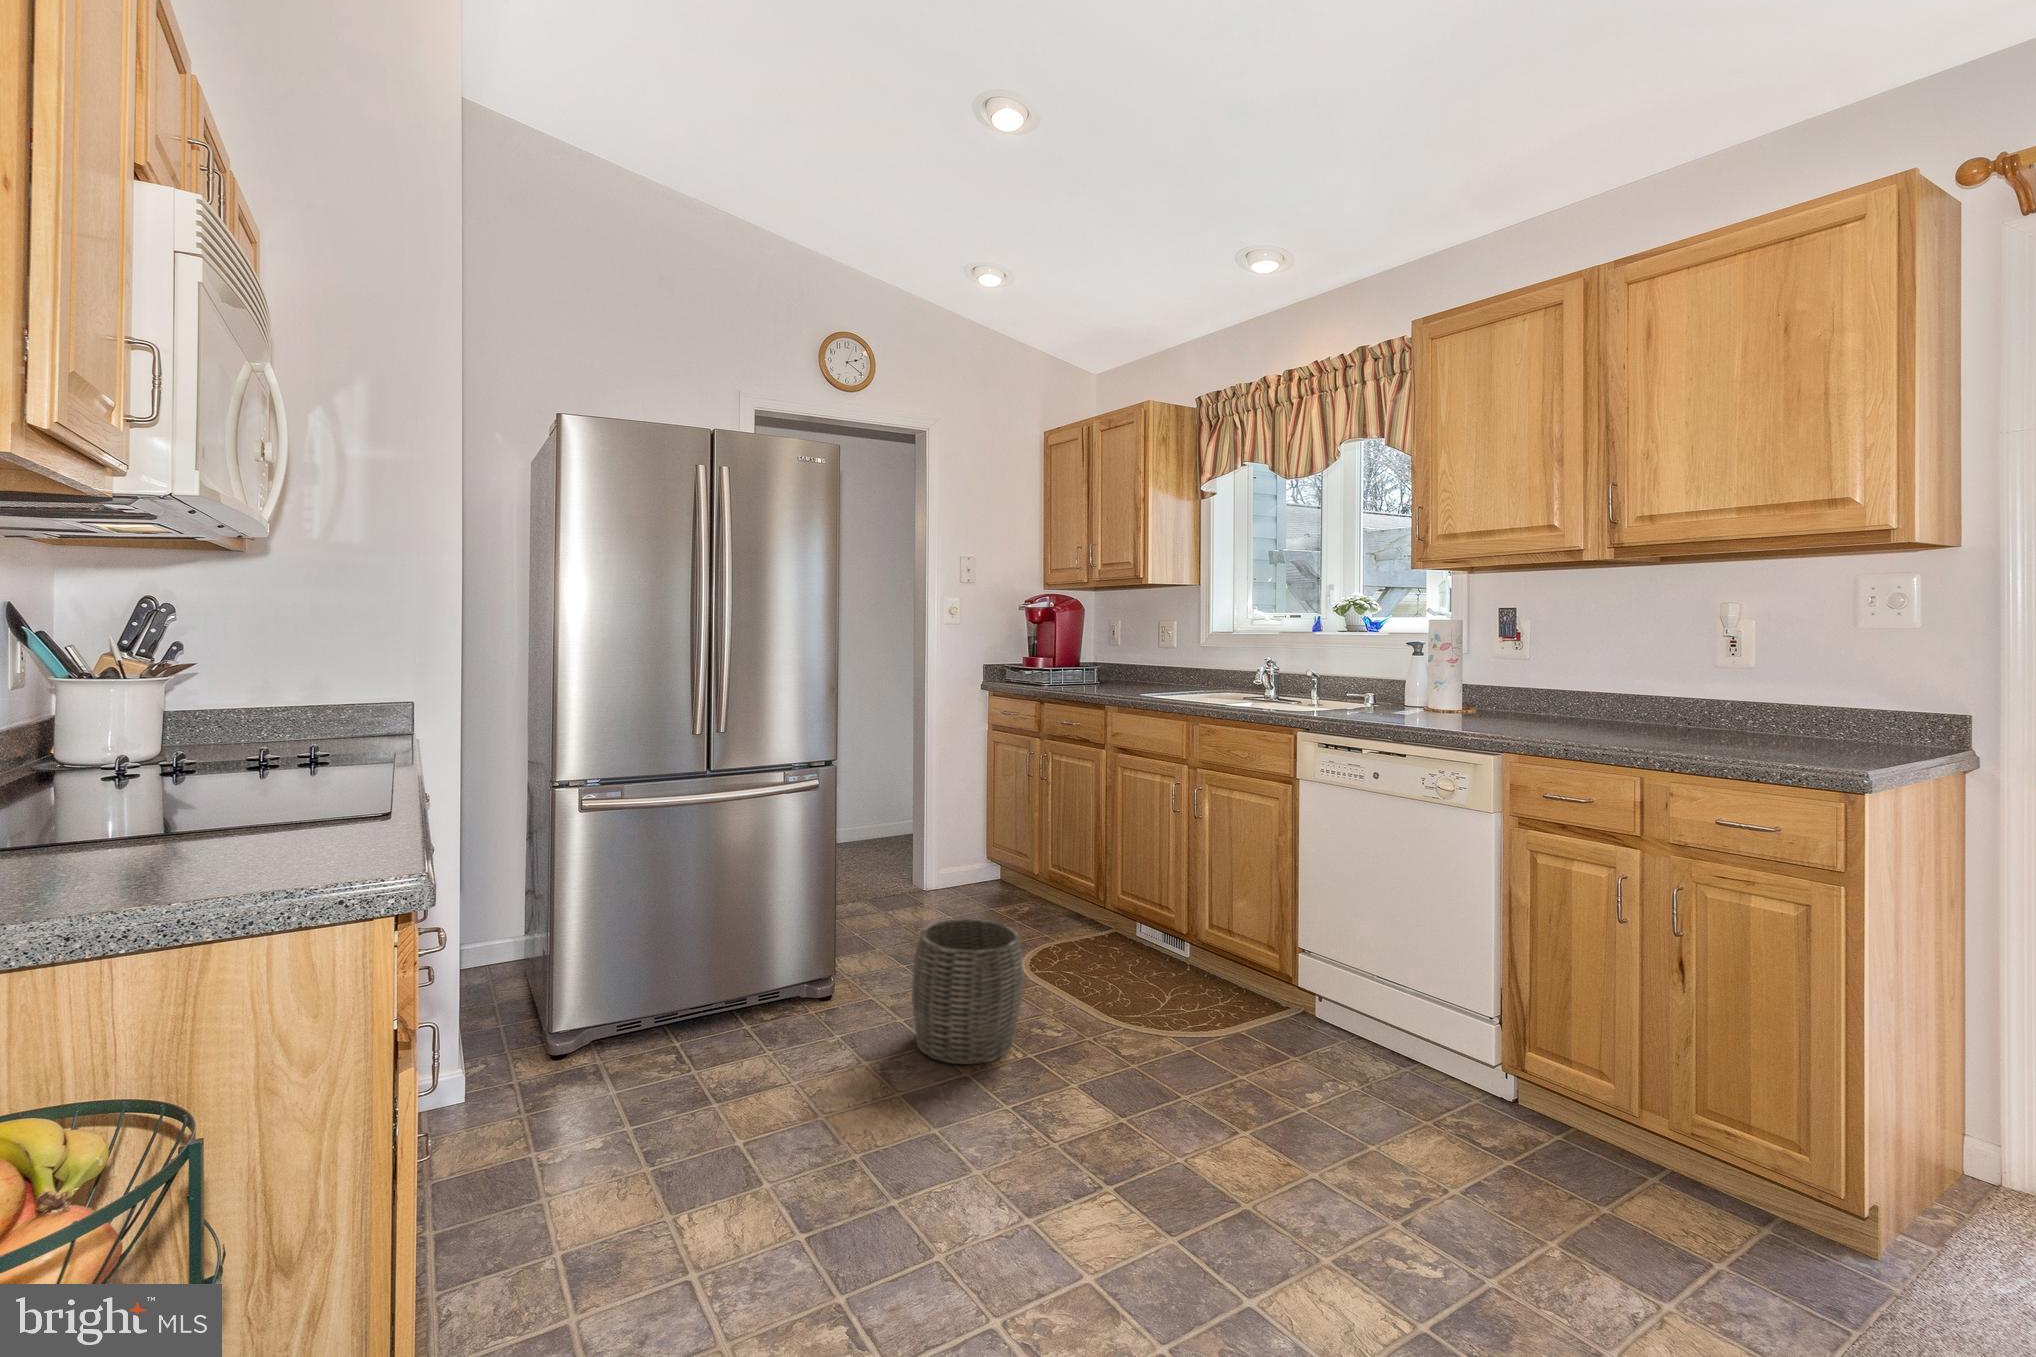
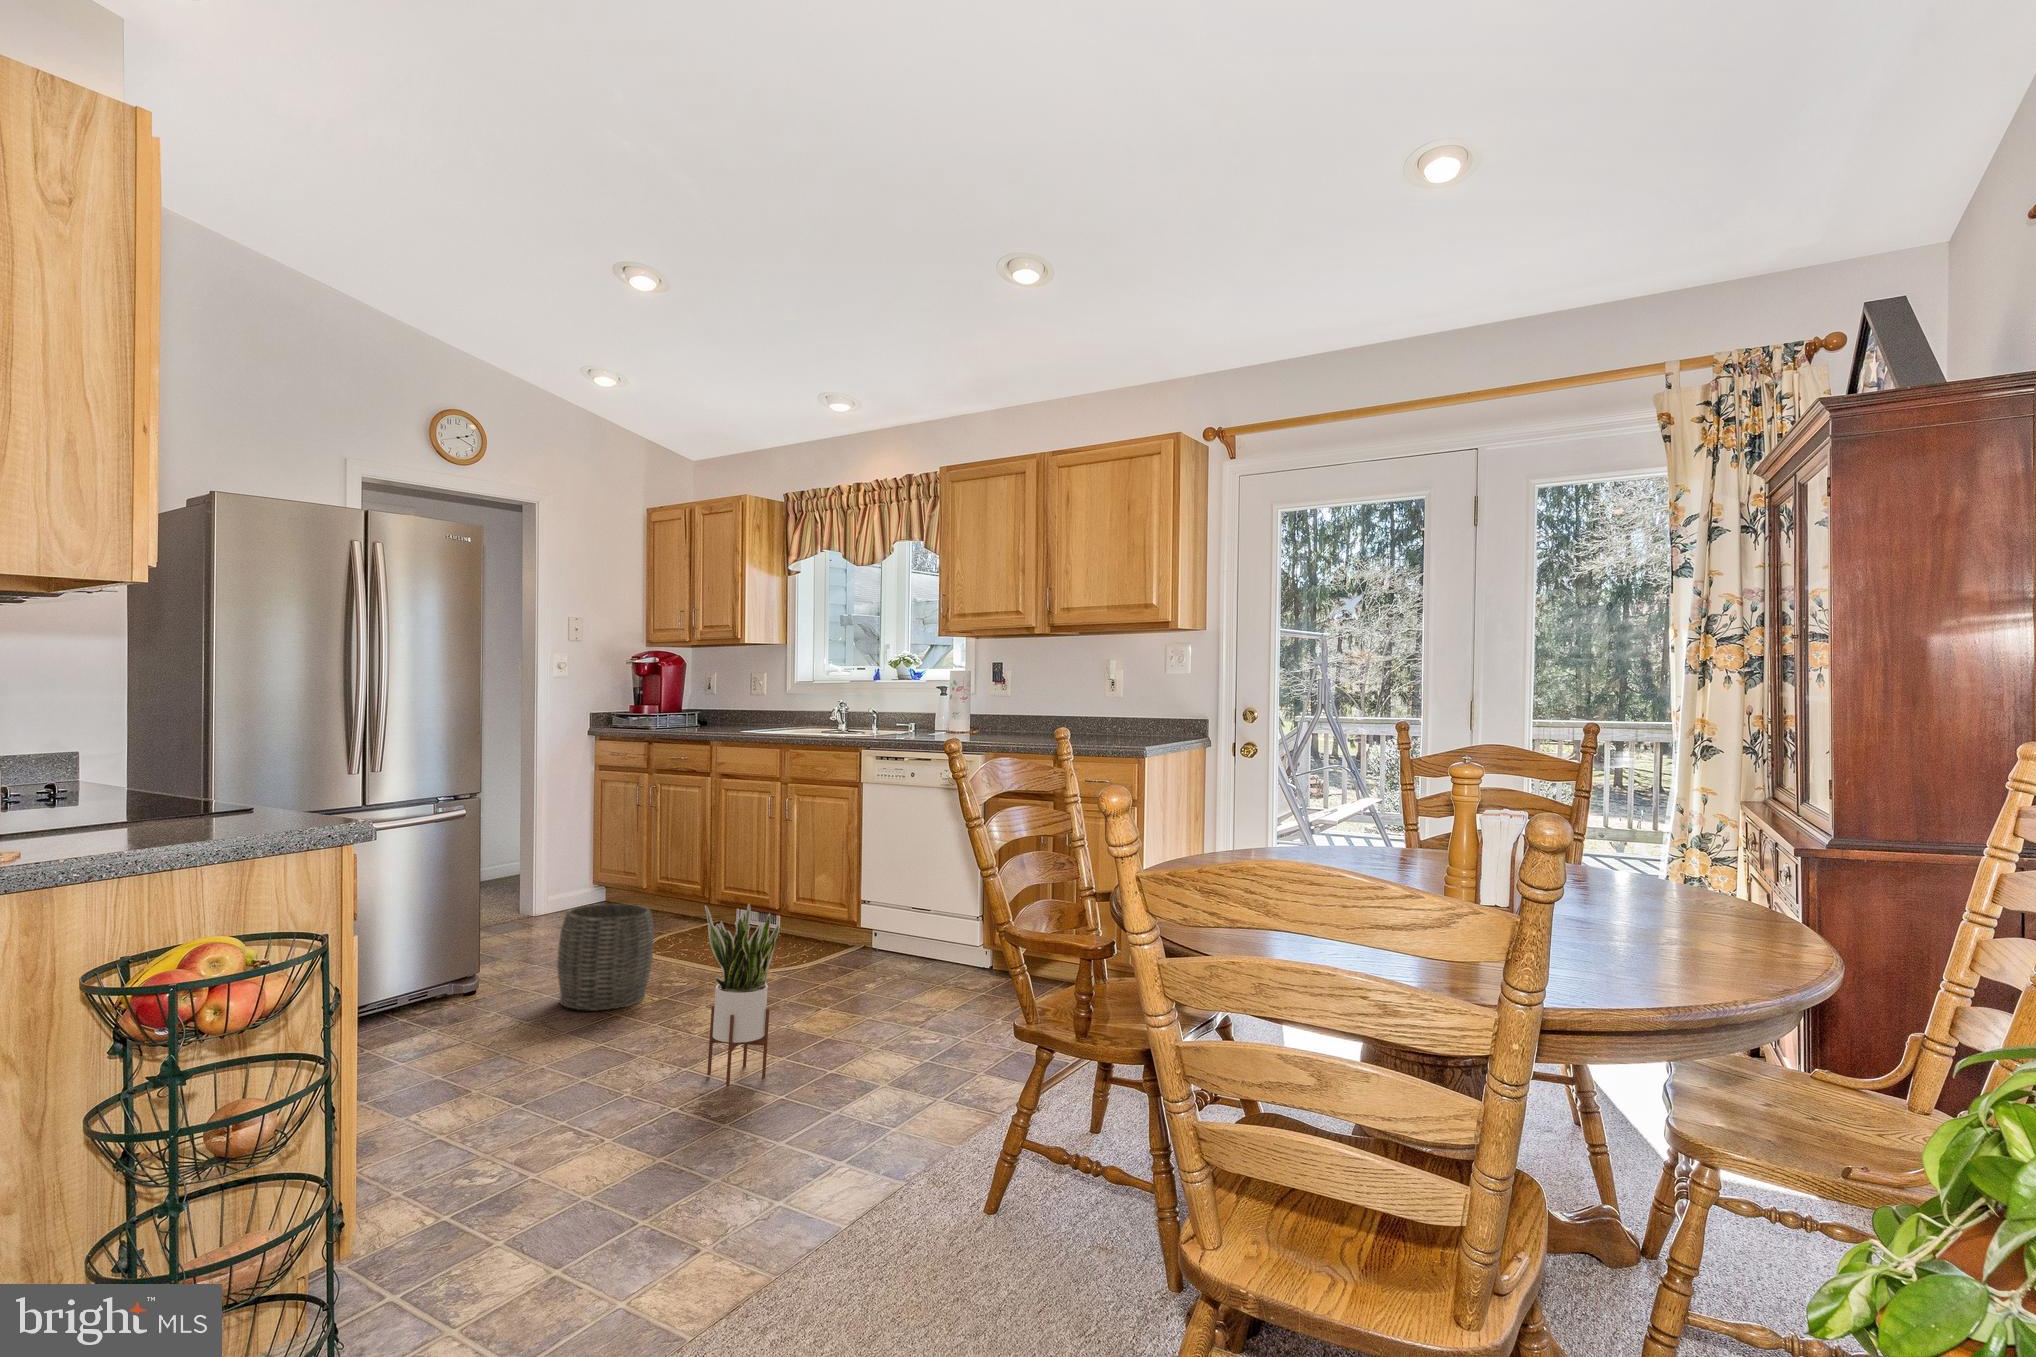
potted plant: none [1051,1010,1166,1300] -> present [705,904,779,1087]

